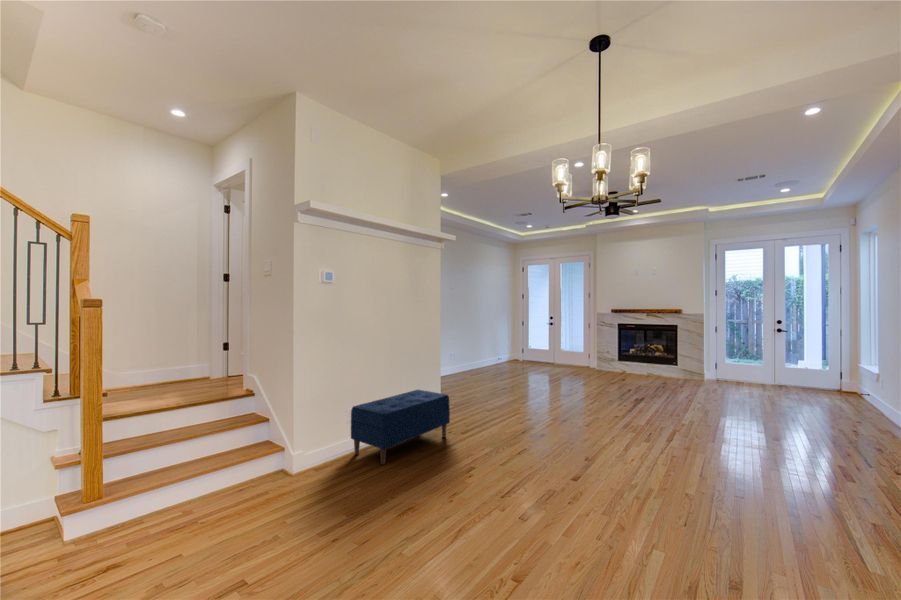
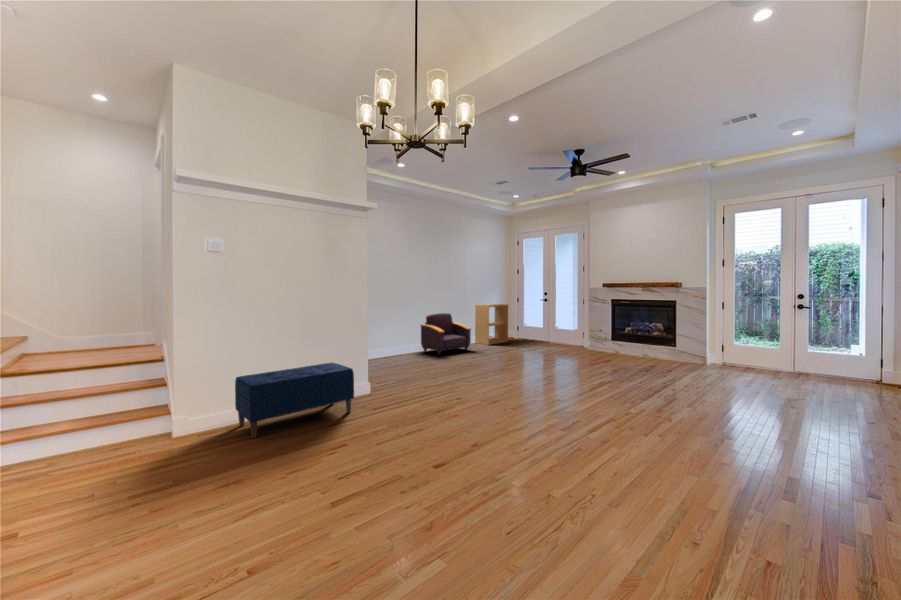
bookshelf: none [486,327,516,368] -> present [475,304,508,345]
armchair: none [442,337,491,379] -> present [421,313,471,355]

